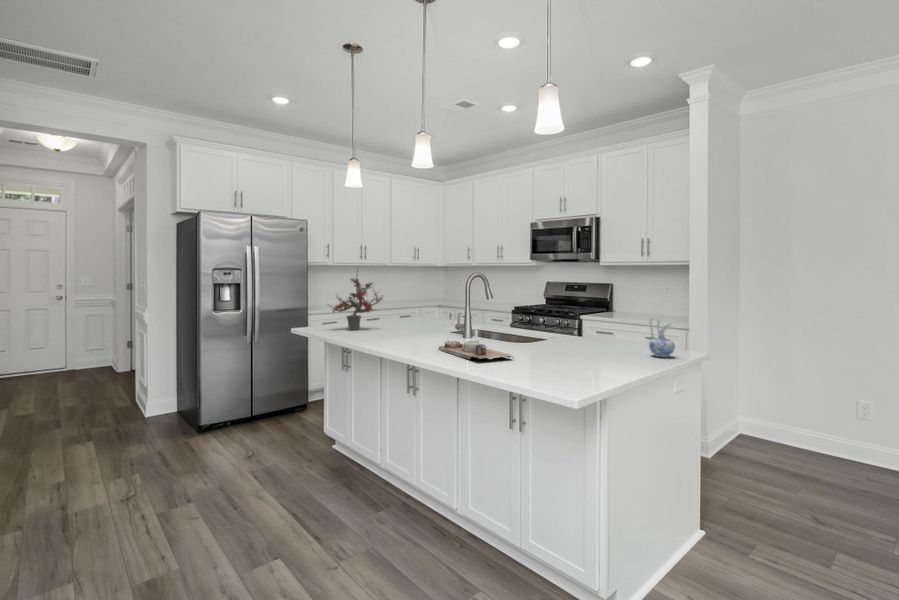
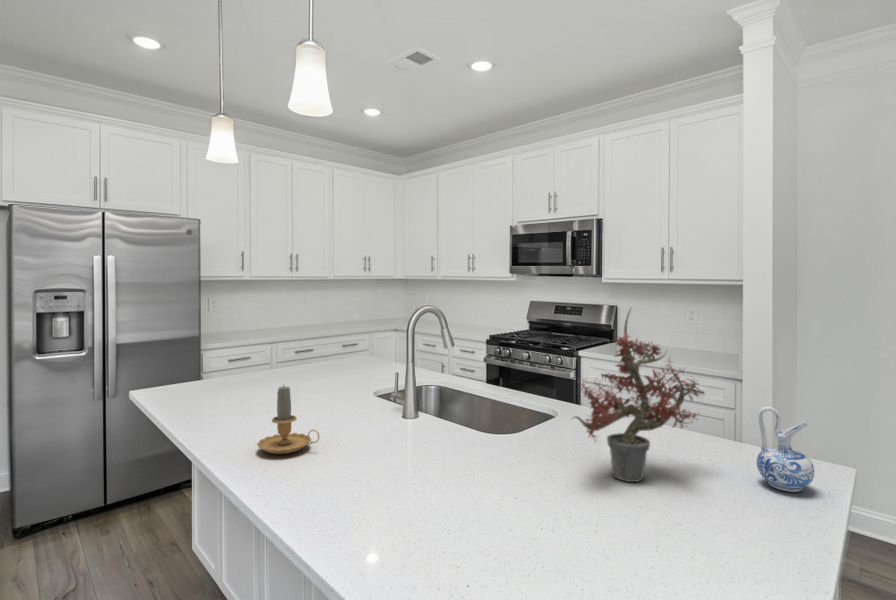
potted plant: present [328,277,382,330] -> present [574,313,699,482]
candle: none [393,310,425,346] -> present [257,386,319,454]
cutting board: present [439,341,514,360] -> none [339,446,489,533]

